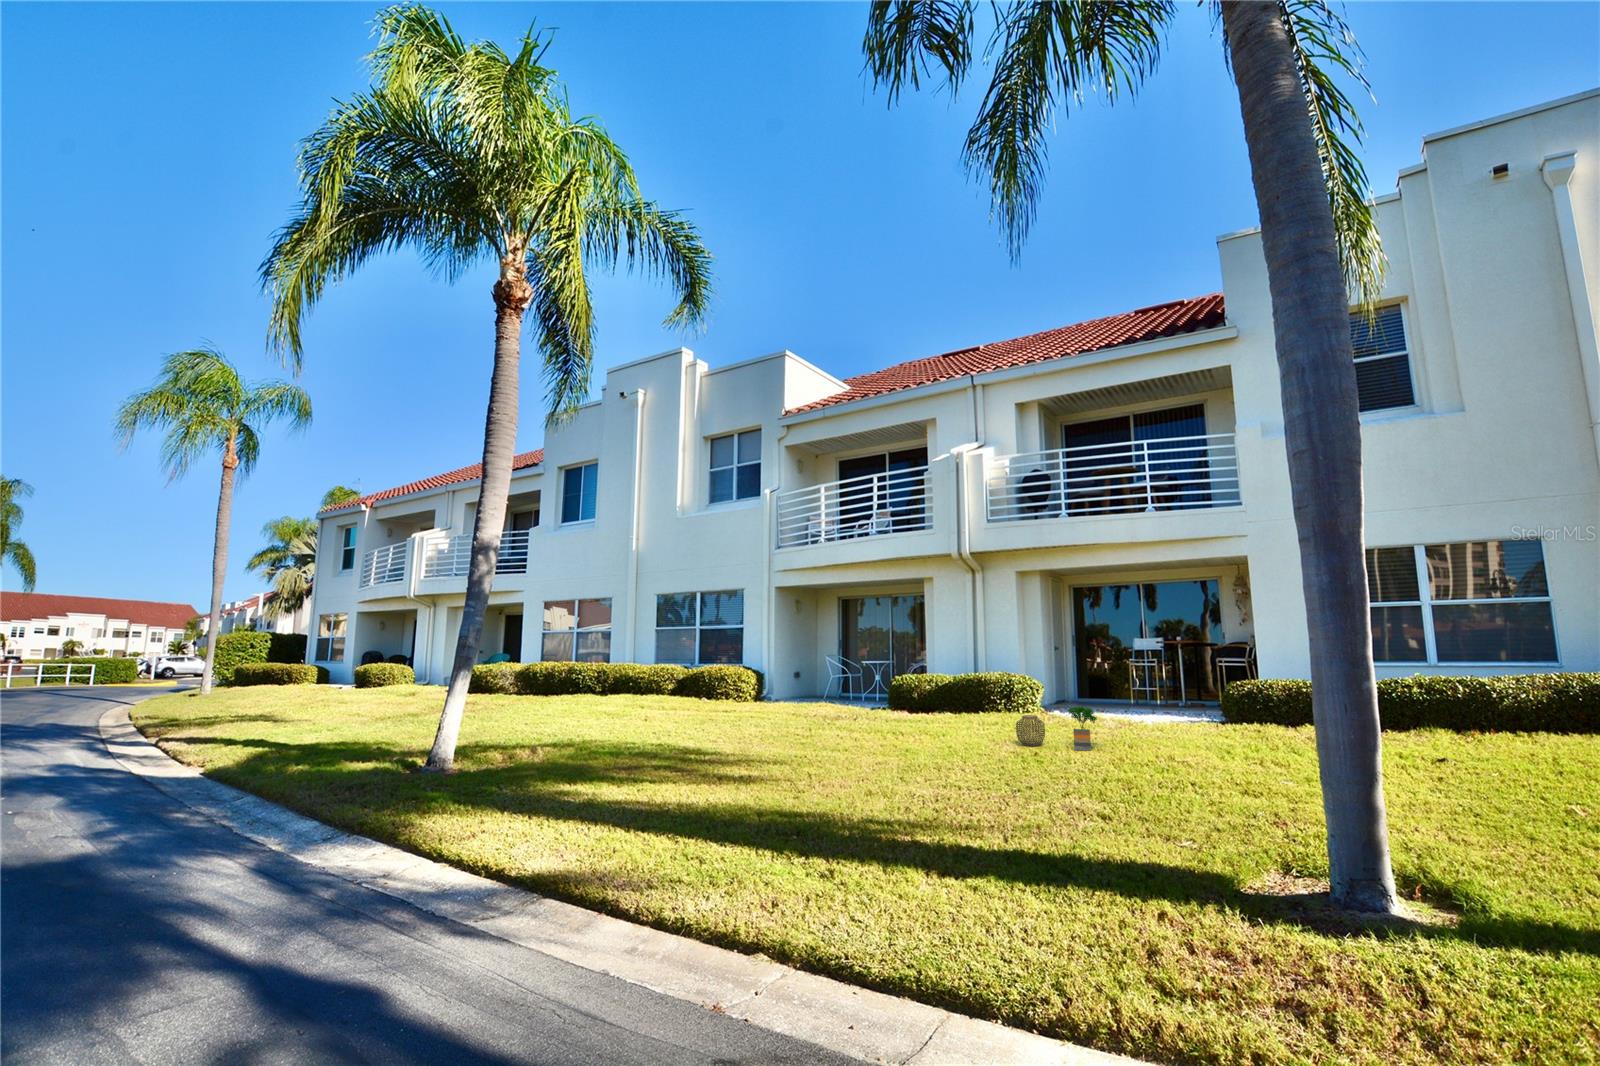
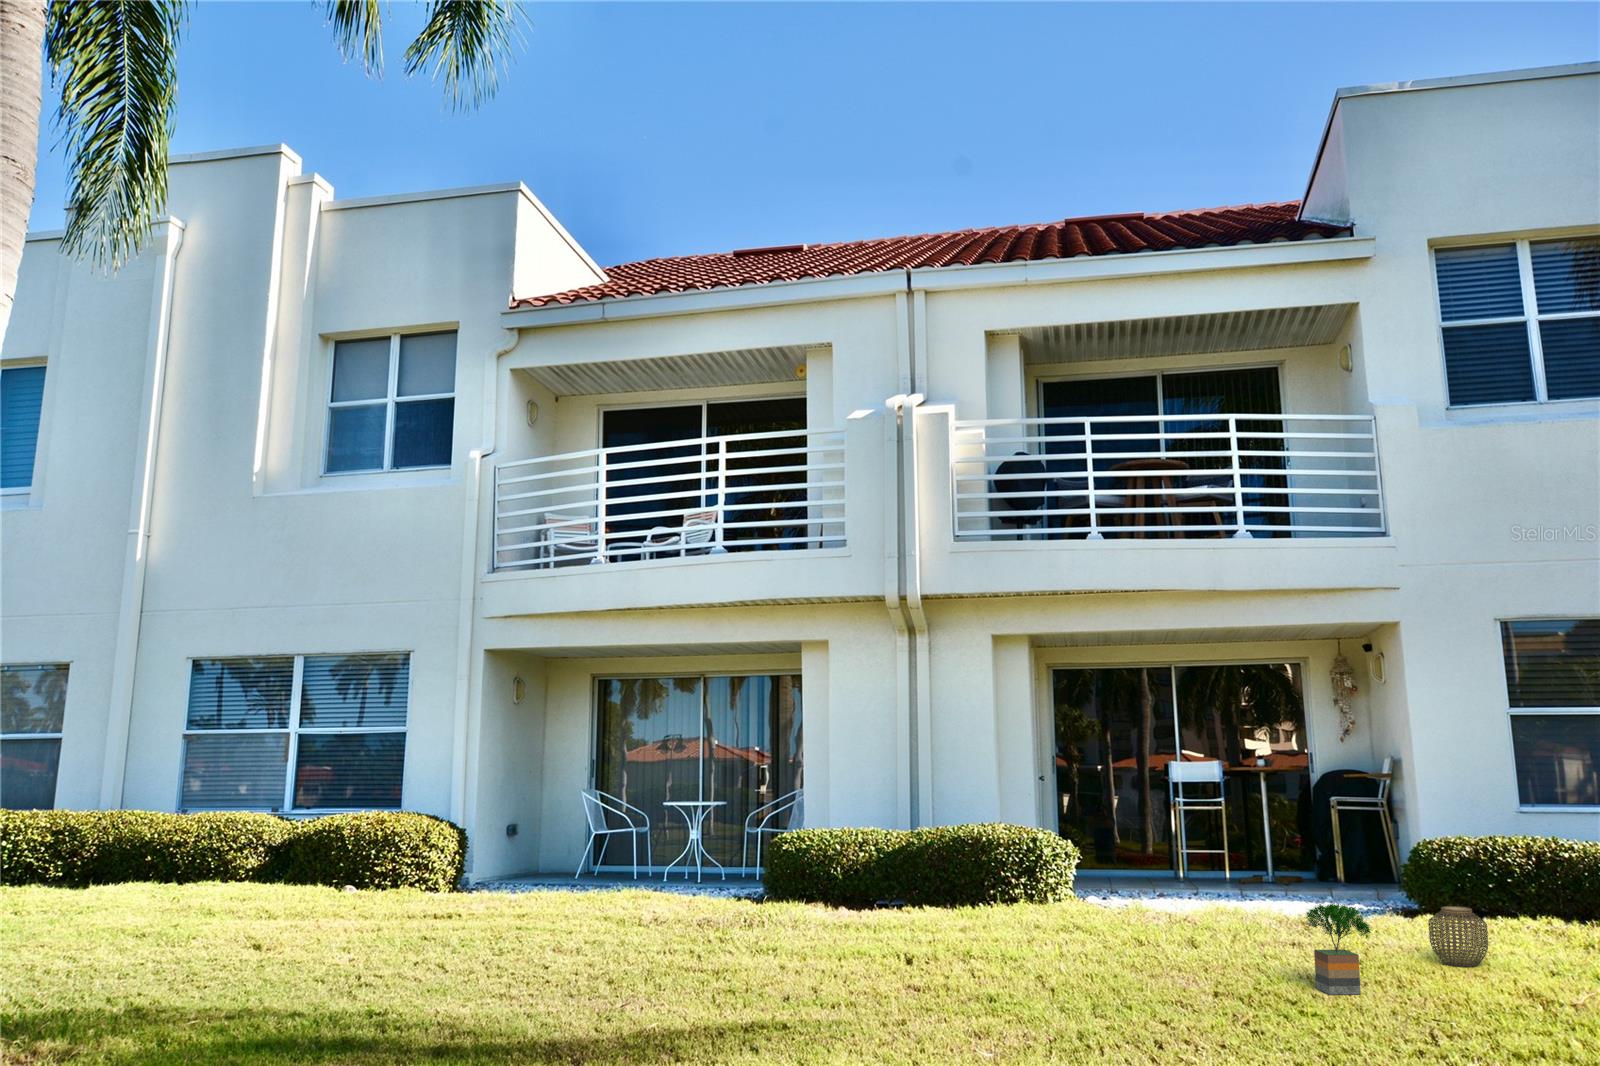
woven basket: present [1016,715,1045,747] -> present [1428,906,1488,967]

